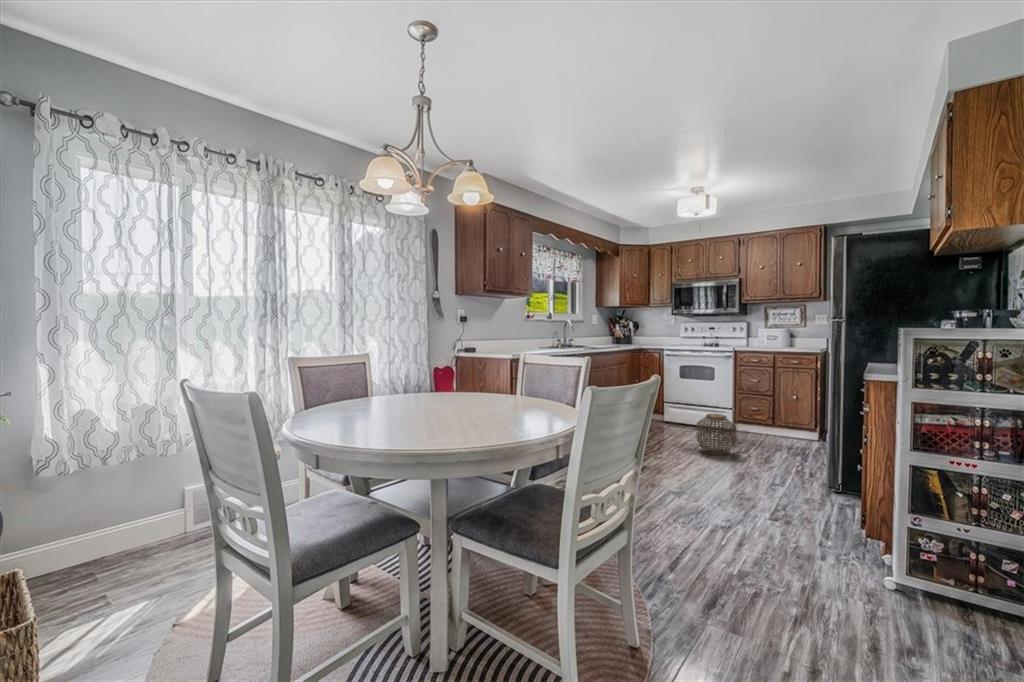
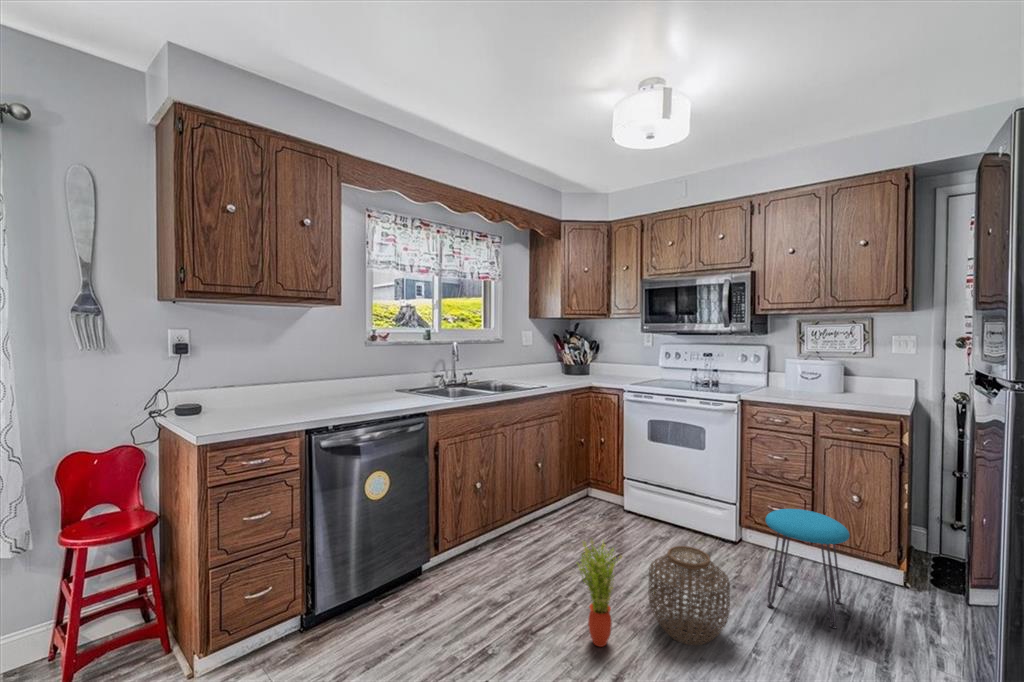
stool: none [750,401,791,451] -> present [765,509,850,628]
potted plant: none [667,406,688,456] -> present [578,540,622,647]

